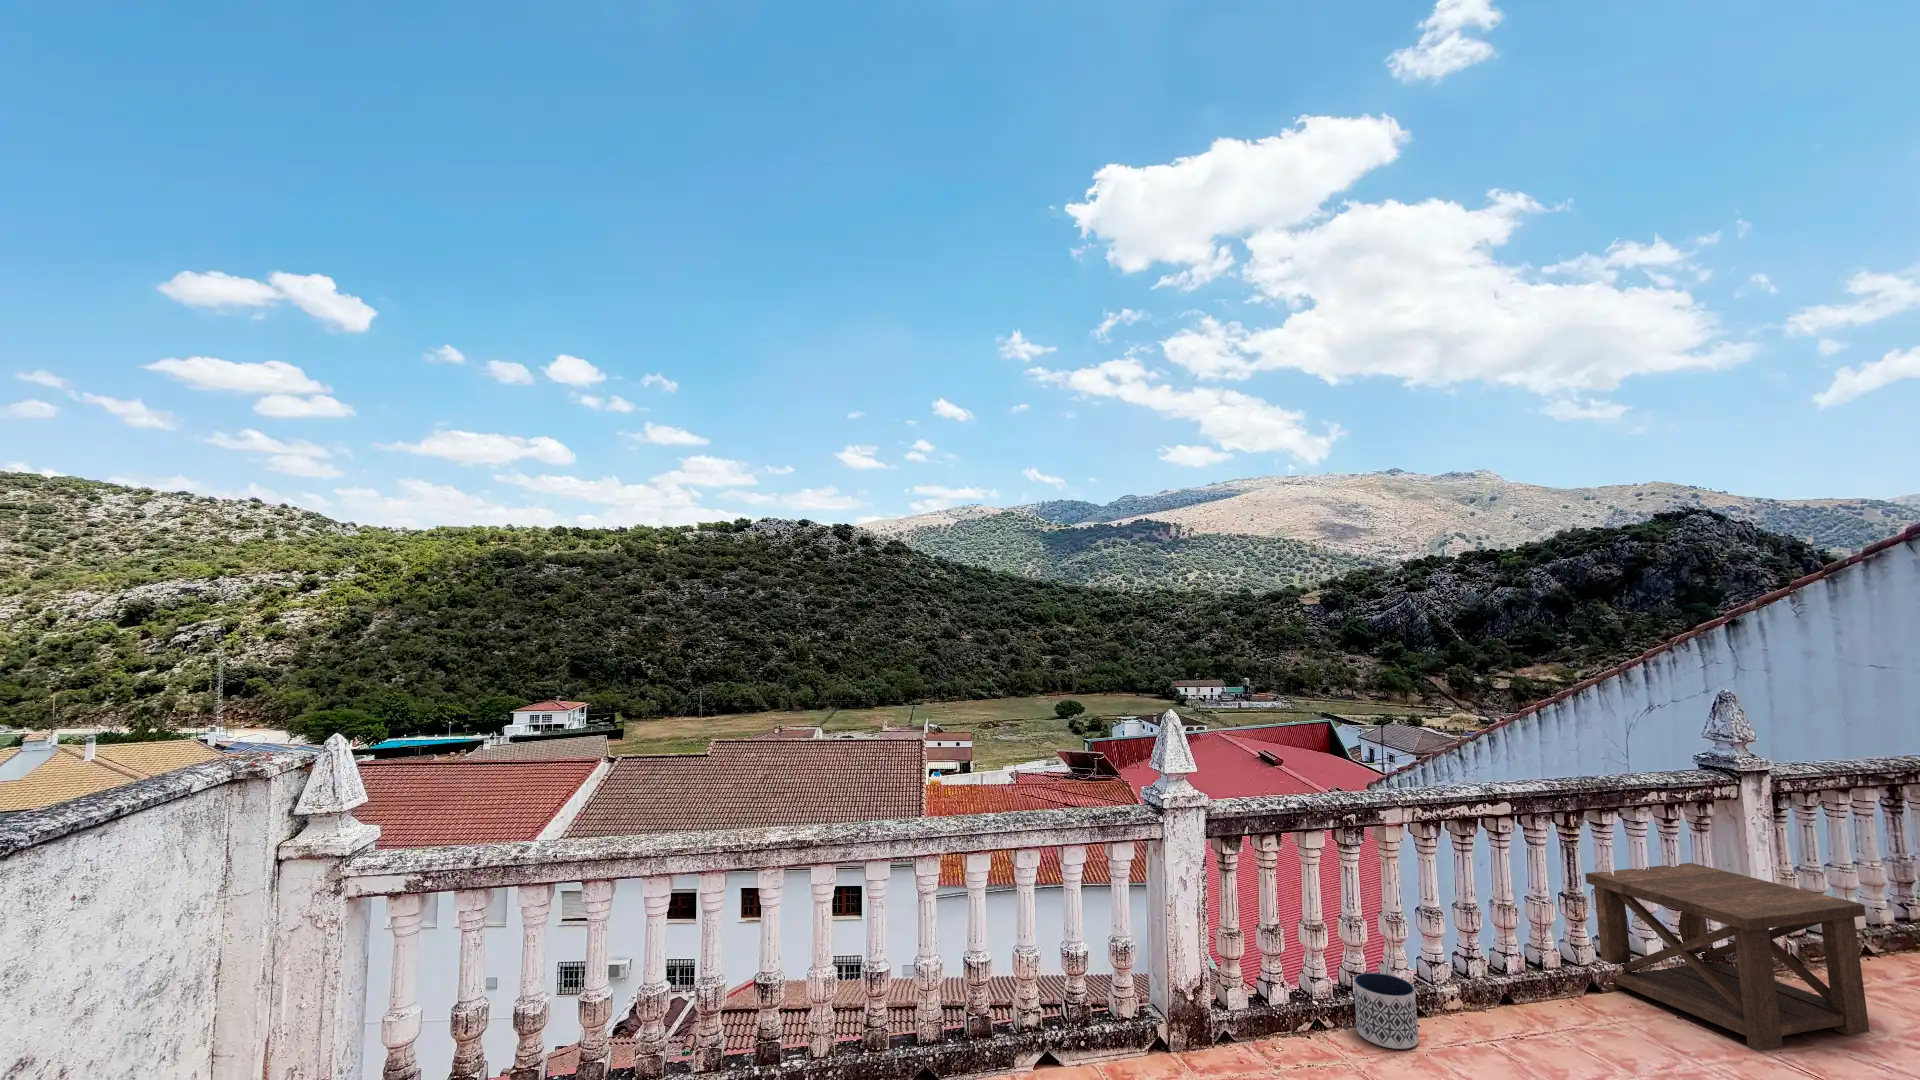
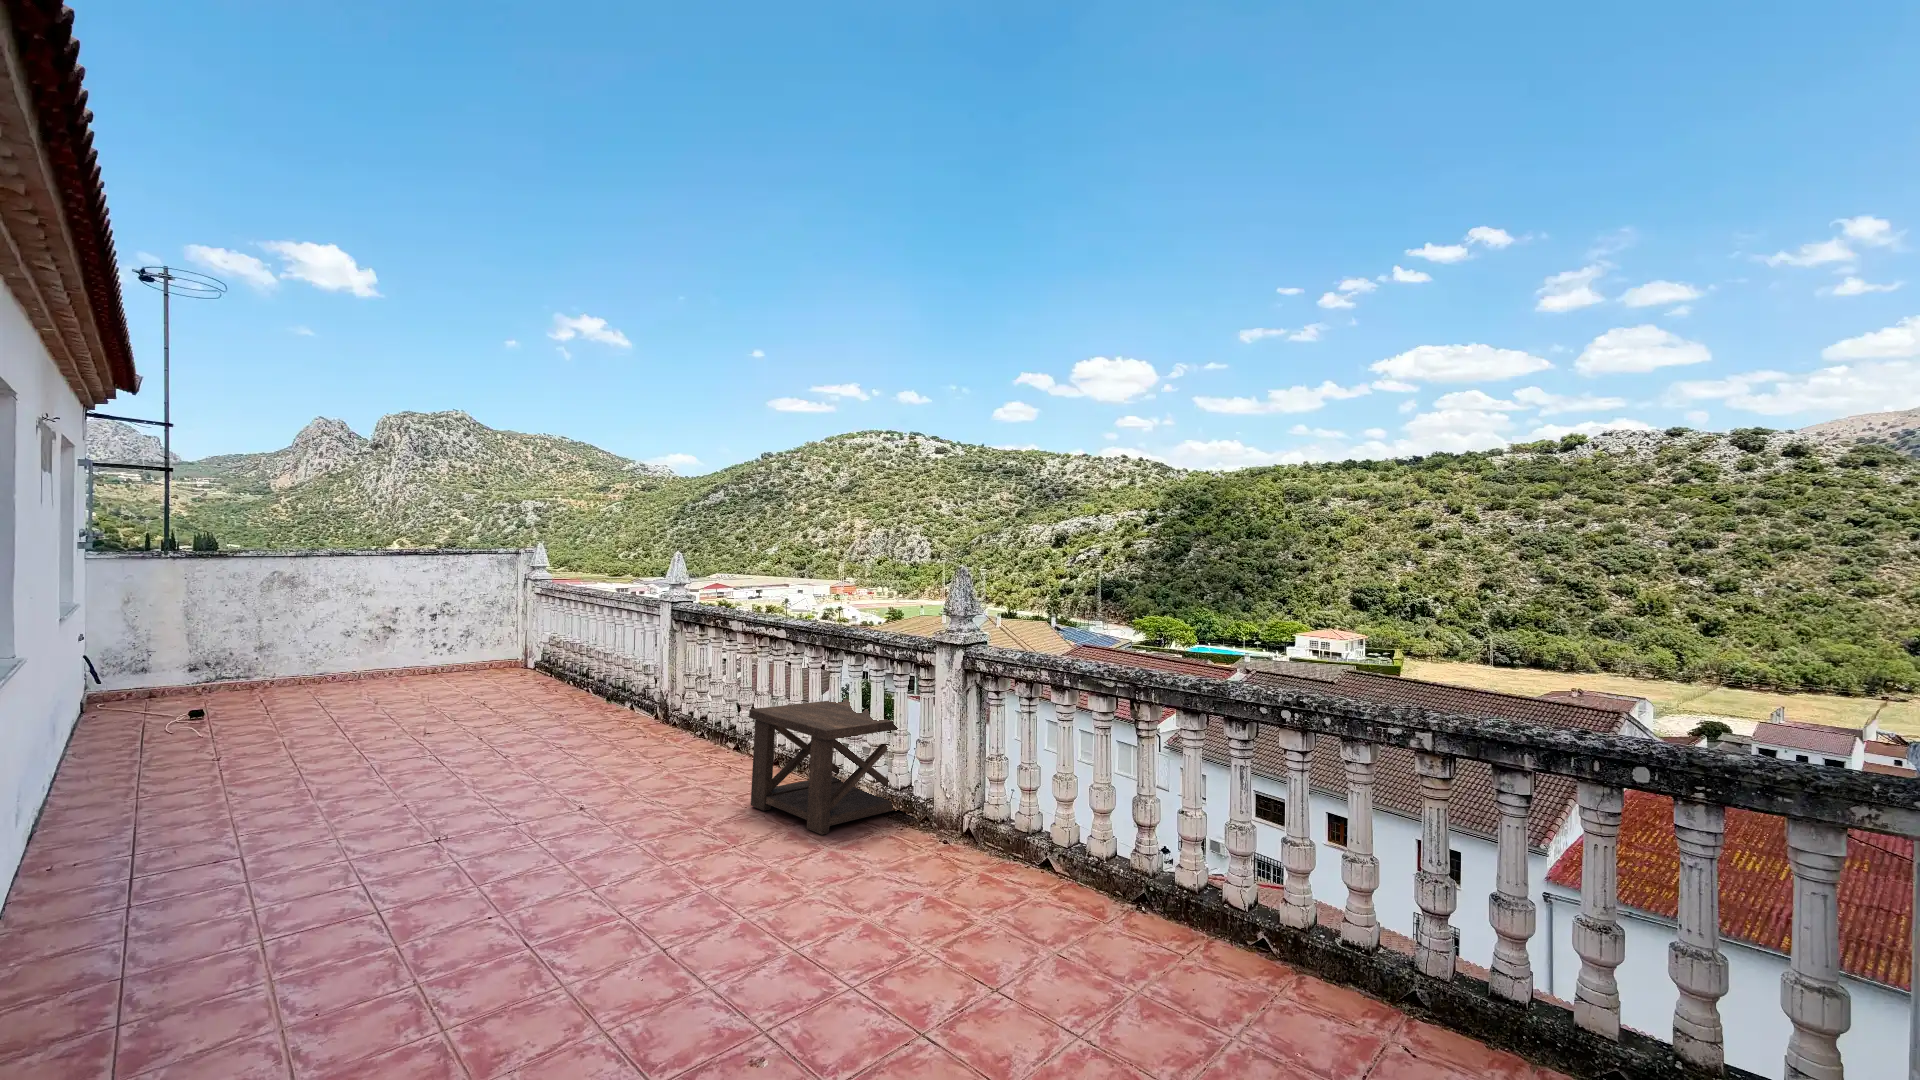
planter: present [1354,973,1419,1049] -> none [686,715,722,752]

